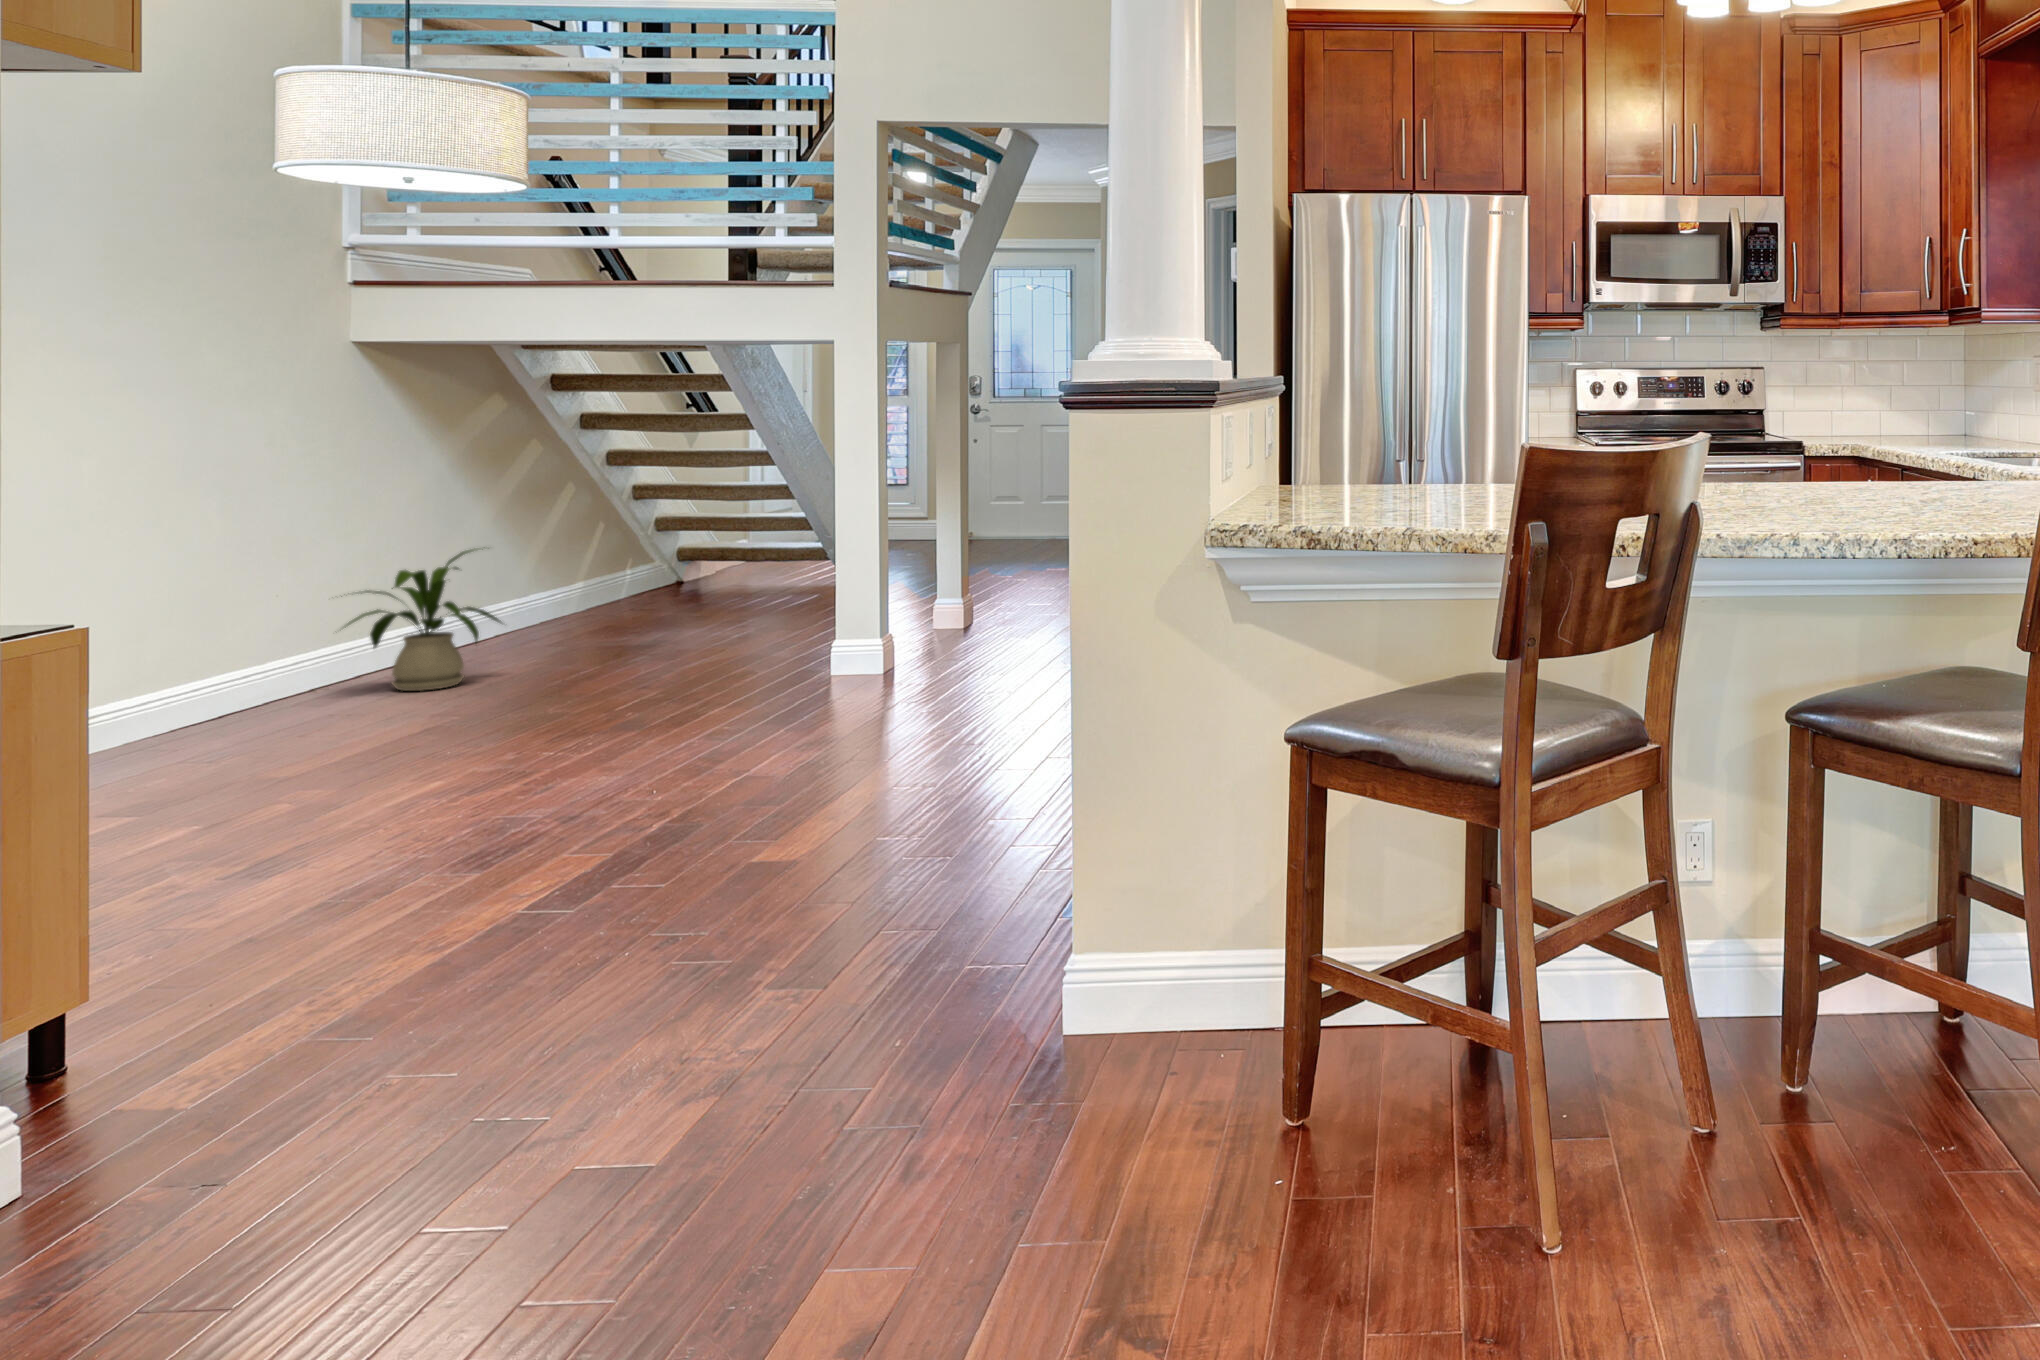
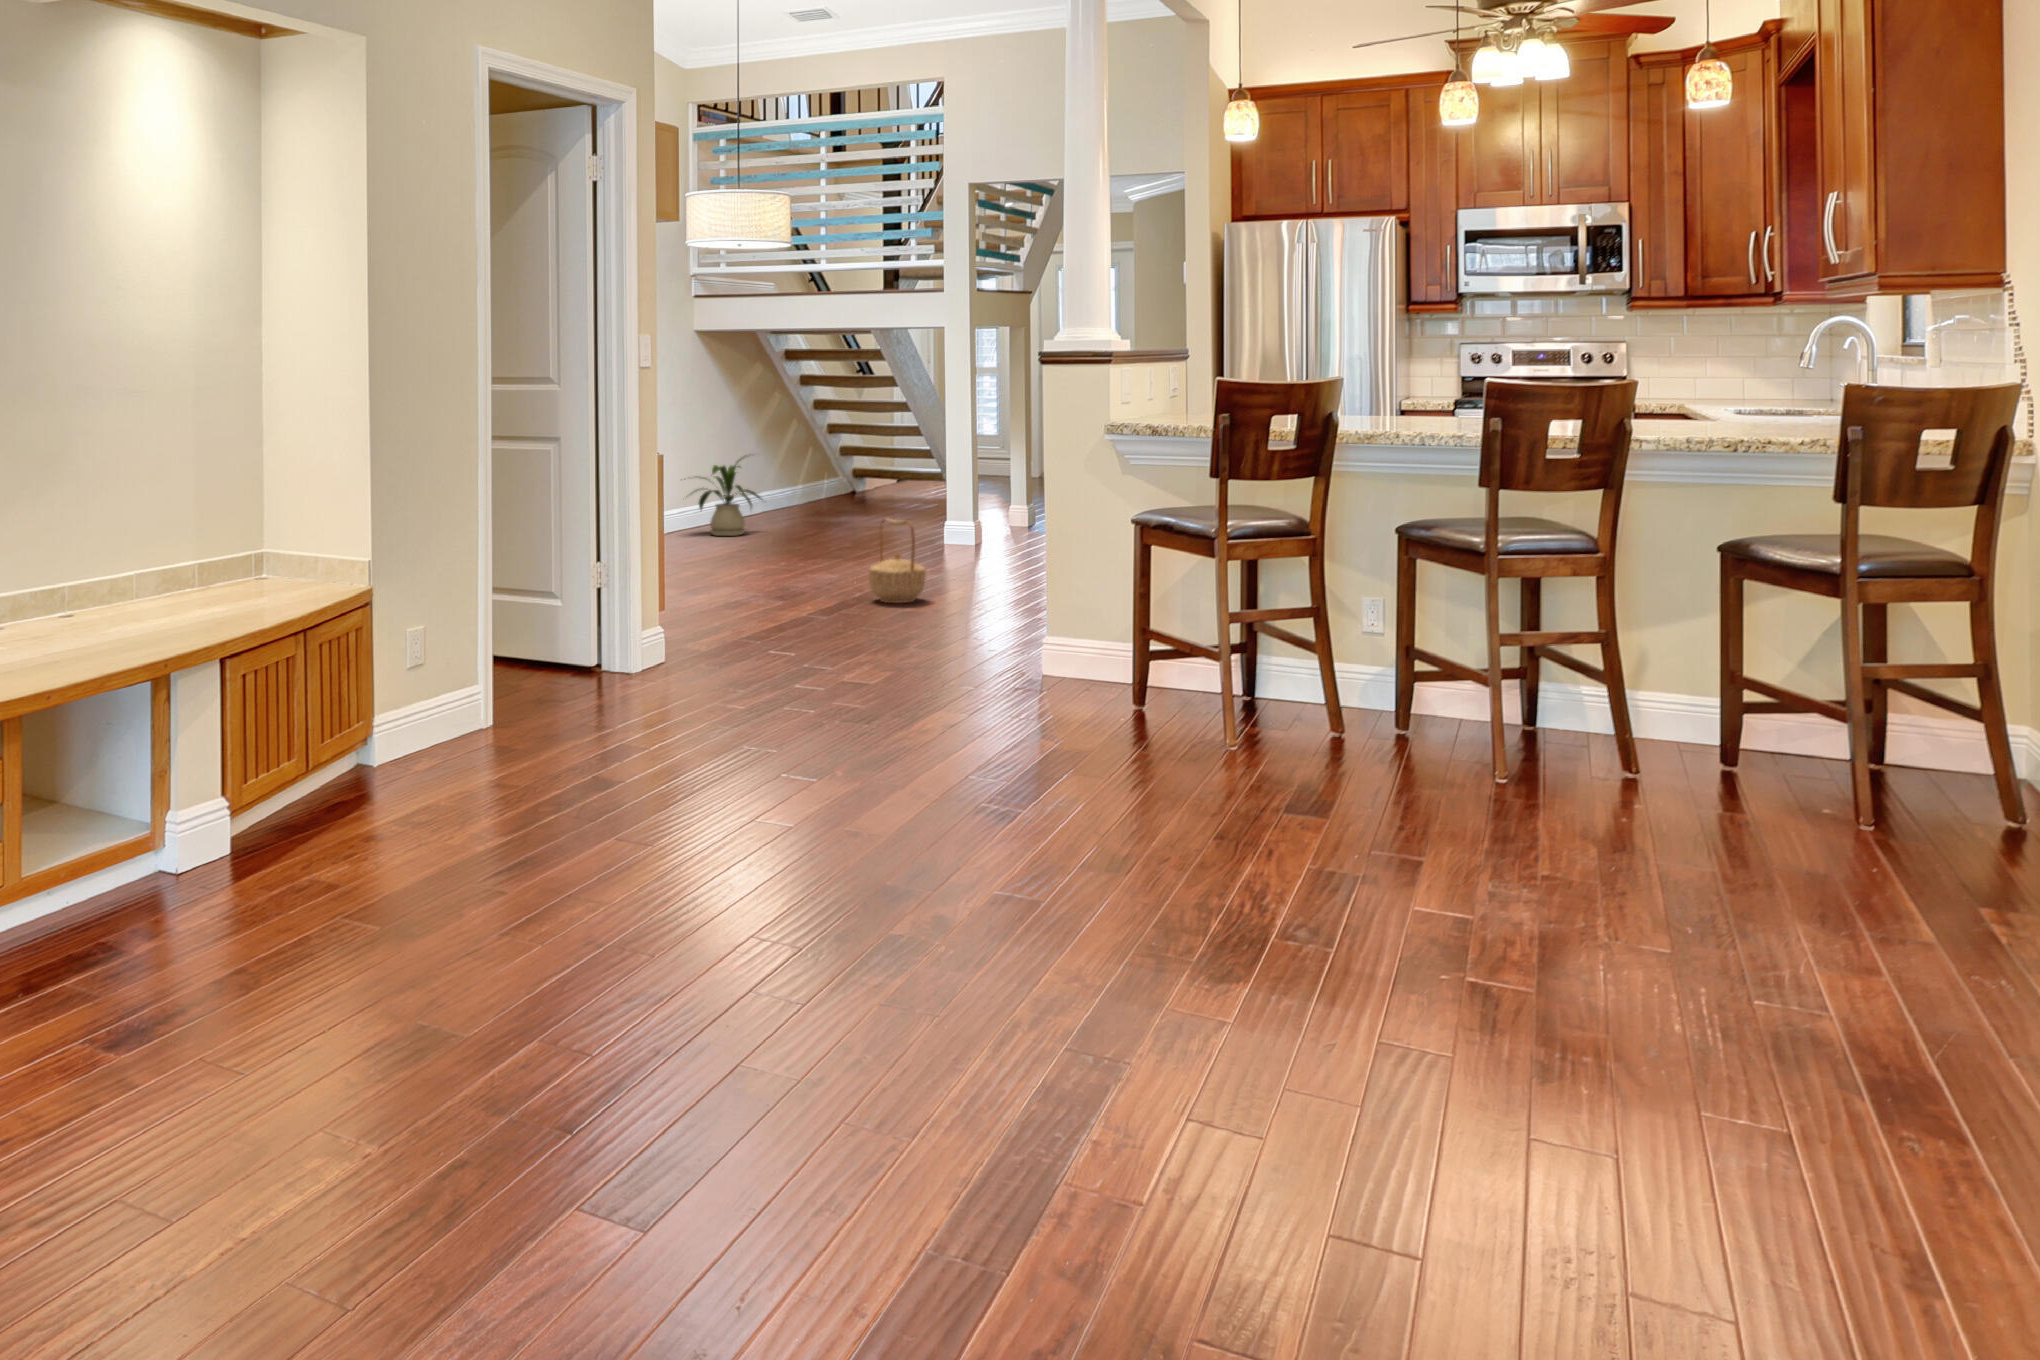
basket: none [685,680,800,841] -> present [869,518,926,603]

